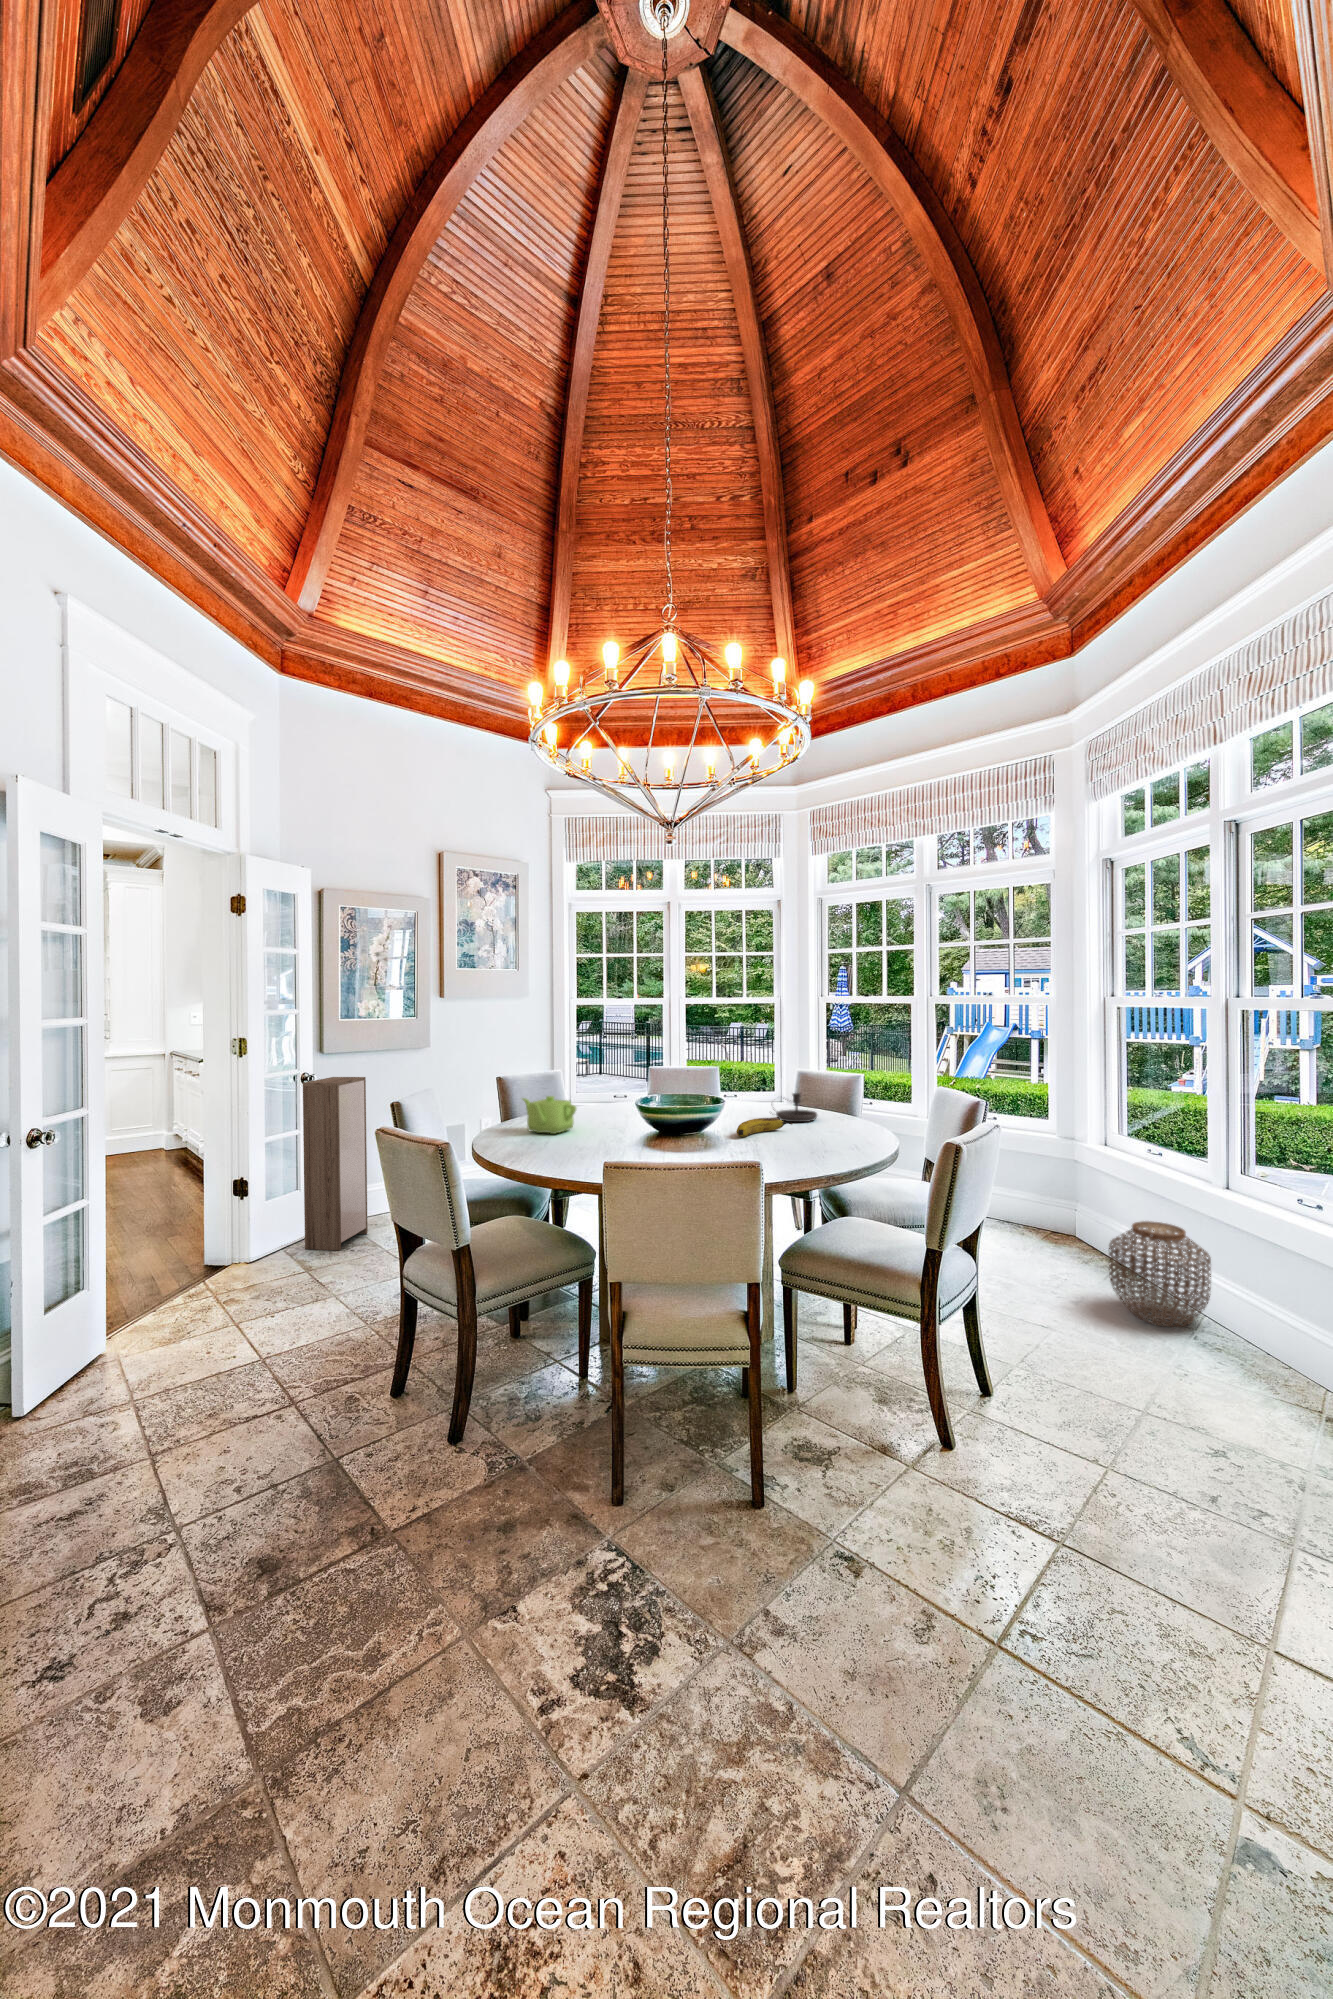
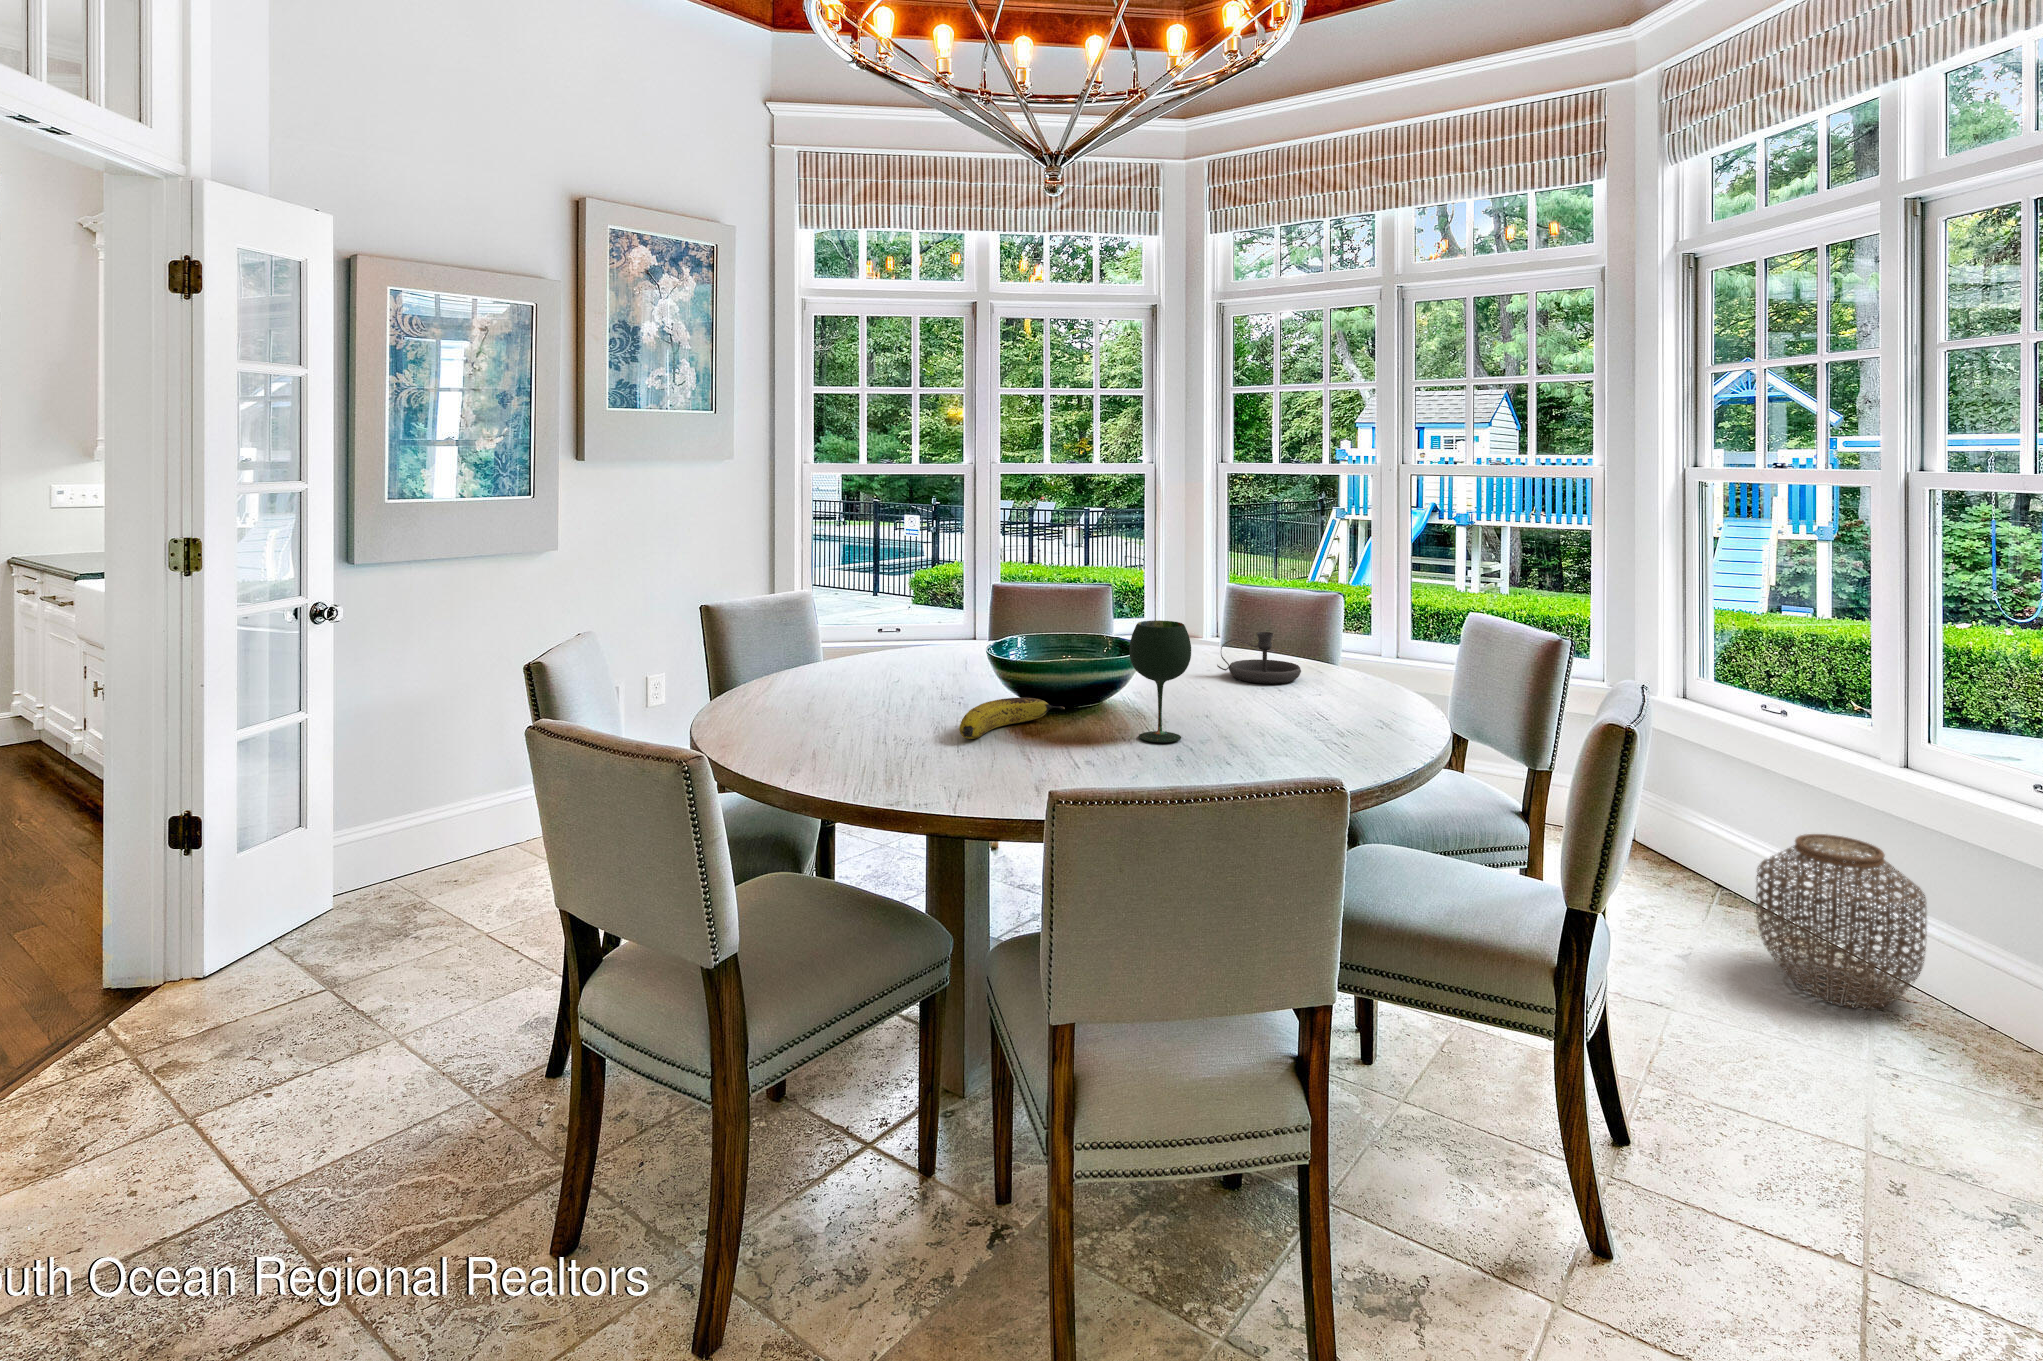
storage cabinet: present [303,1077,368,1250] -> none [314,601,436,932]
wine glass: none [689,1082,723,1147] -> present [1129,620,1191,743]
teapot: present [523,1096,576,1134] -> none [788,646,901,719]
fruit: present [736,1118,792,1137] -> present [959,697,1065,739]

